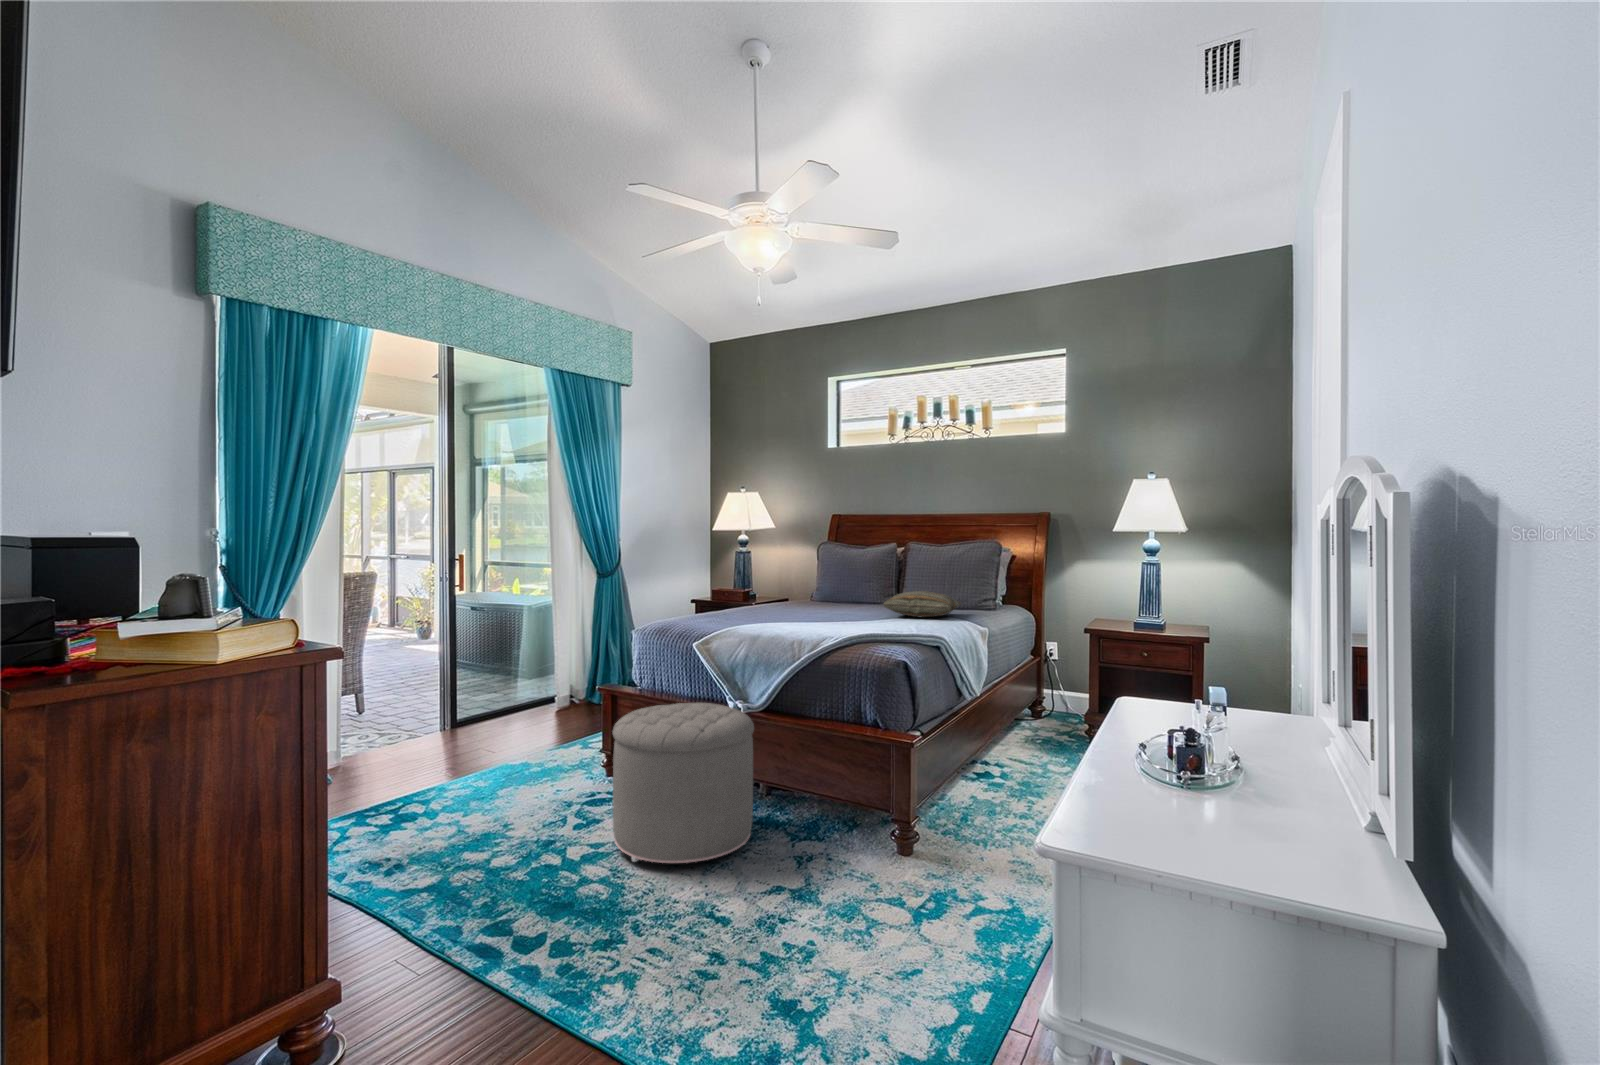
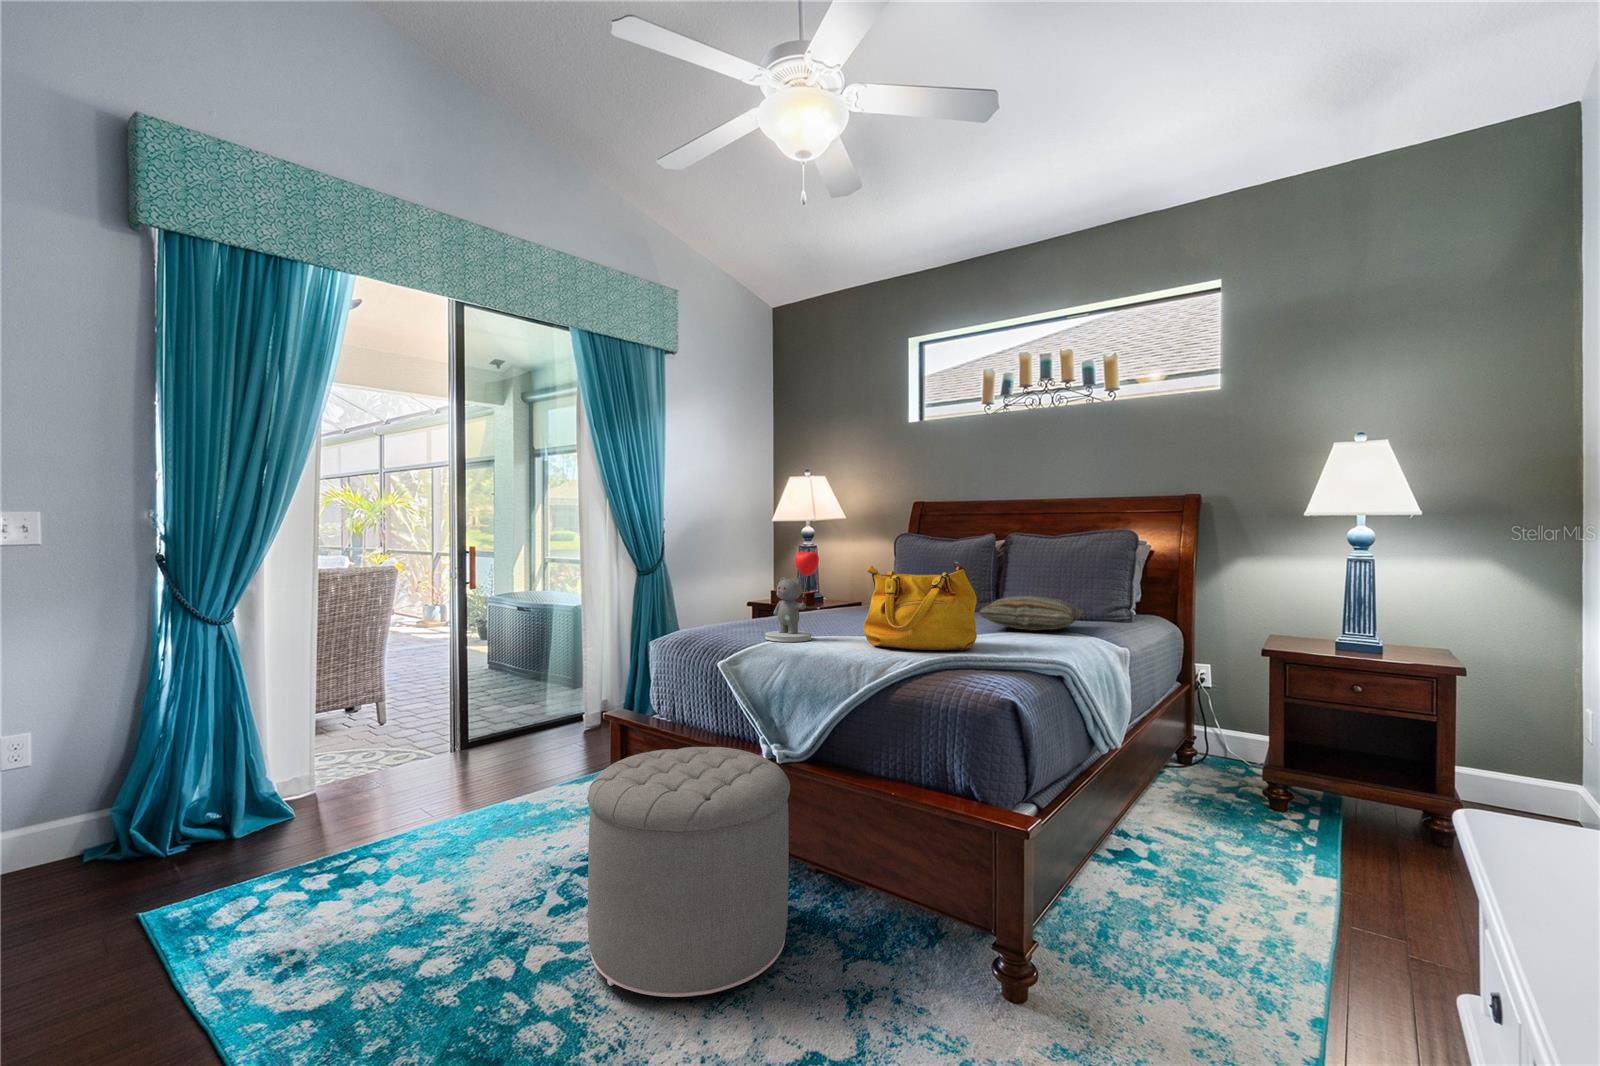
teddy bear: none [724,560,766,628] -> present [765,551,819,642]
handbag: none [799,567,881,631] -> present [863,562,977,651]

